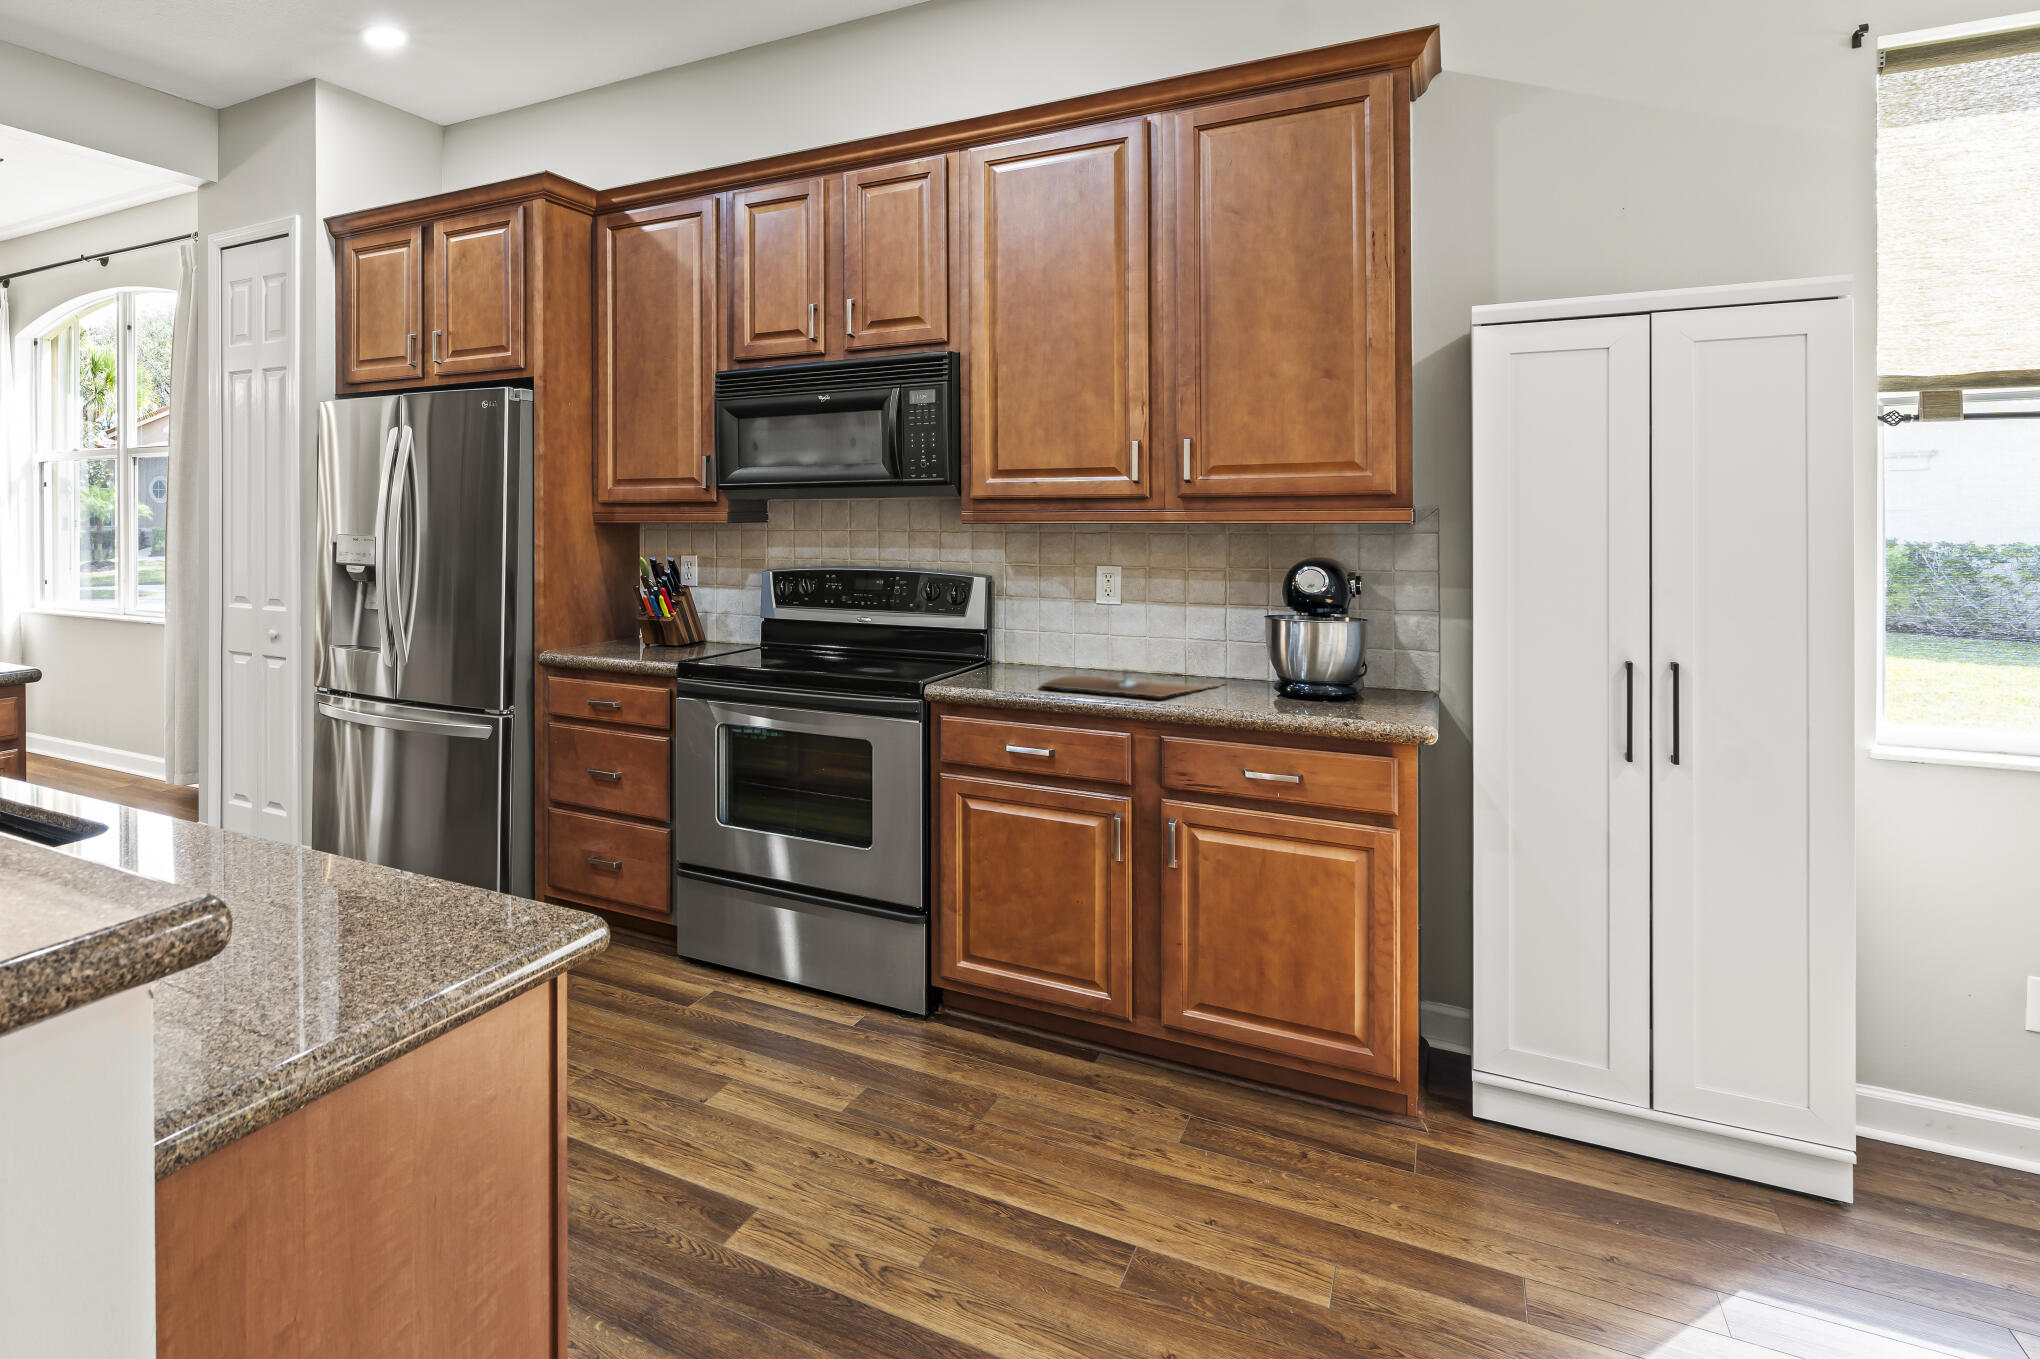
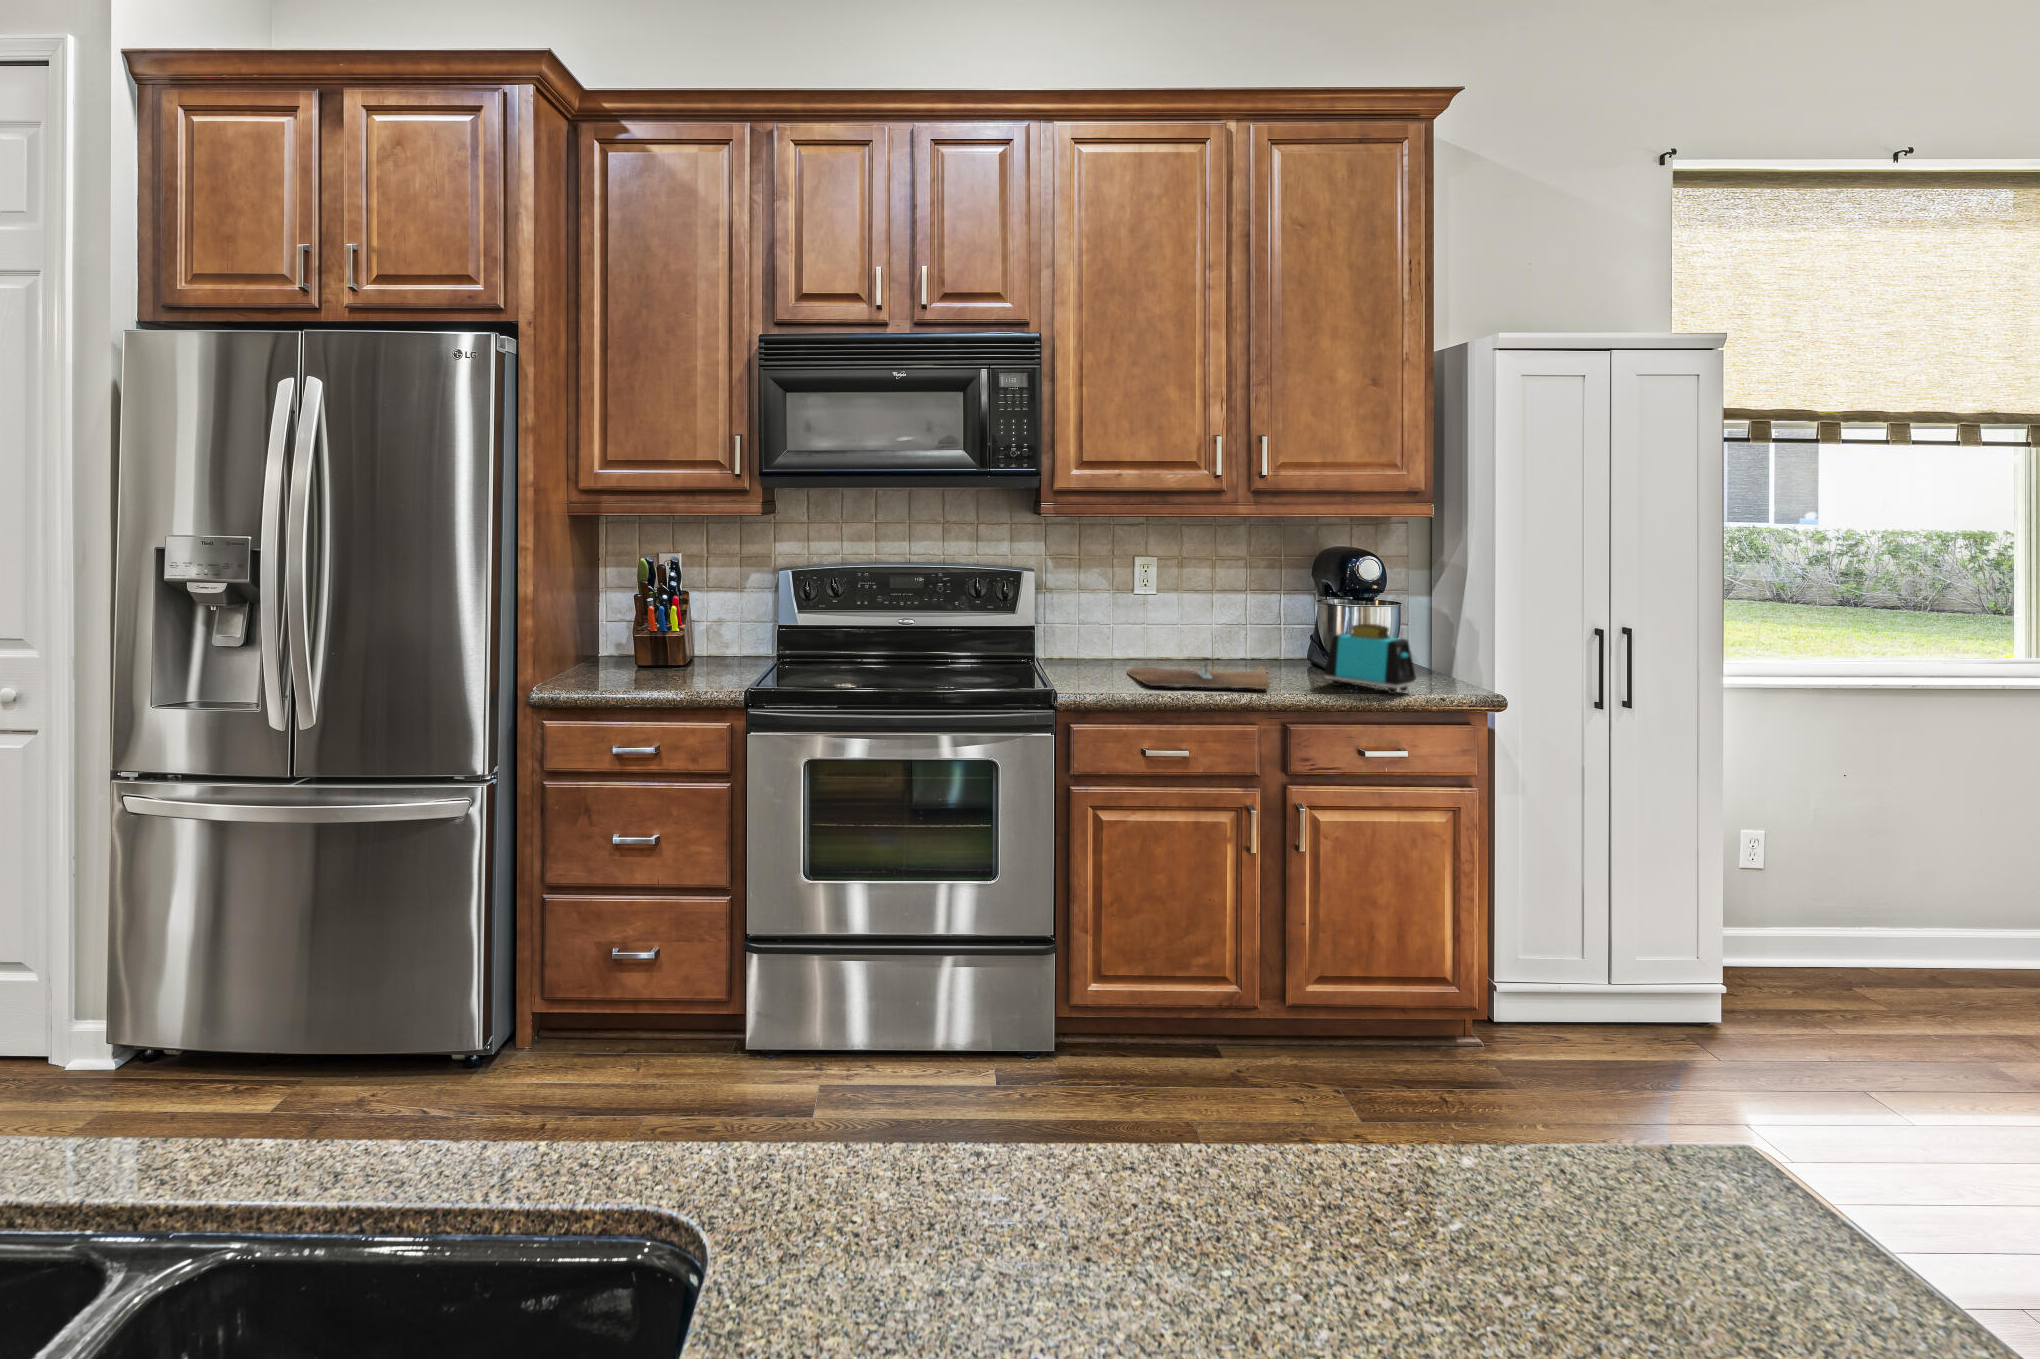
toaster: none [1250,636,1347,712] -> present [1325,624,1416,694]

